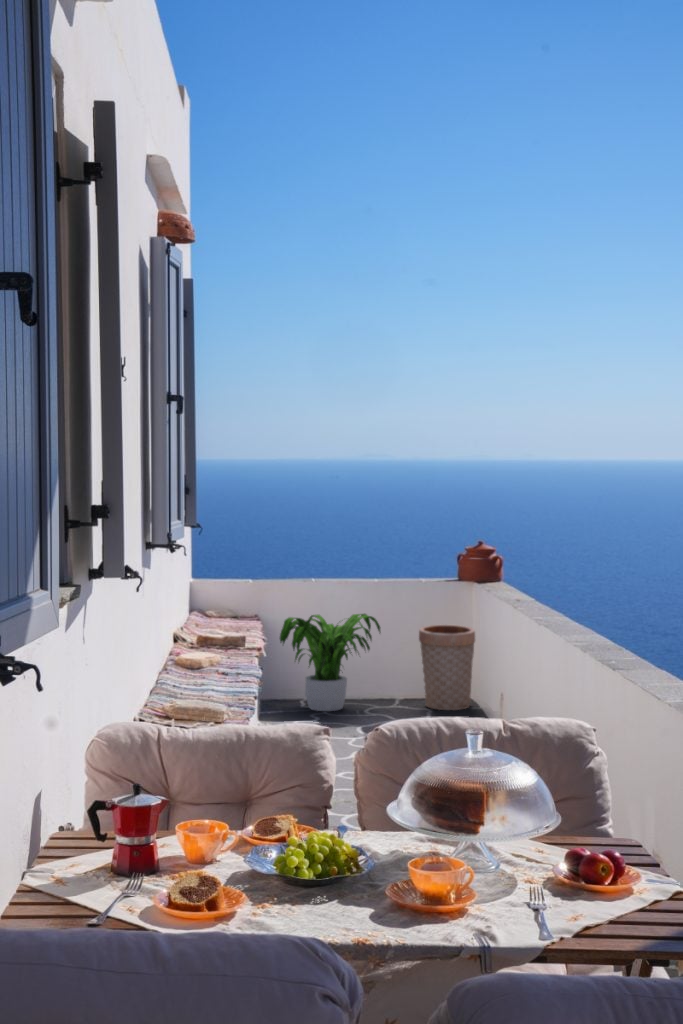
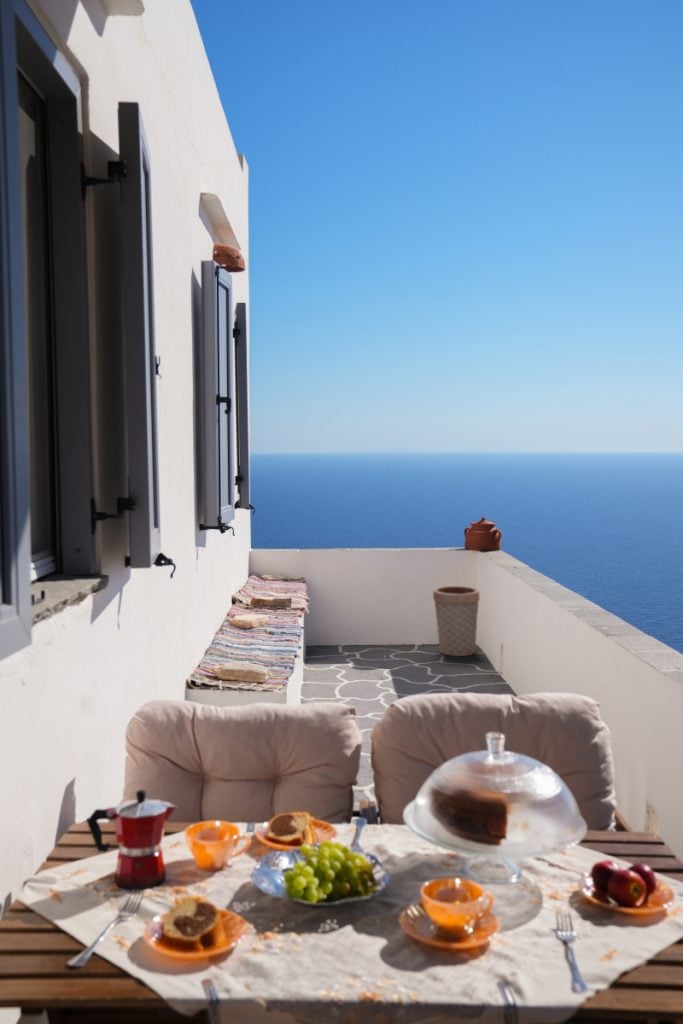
potted plant: present [280,614,381,711] -> none [320,577,402,657]

